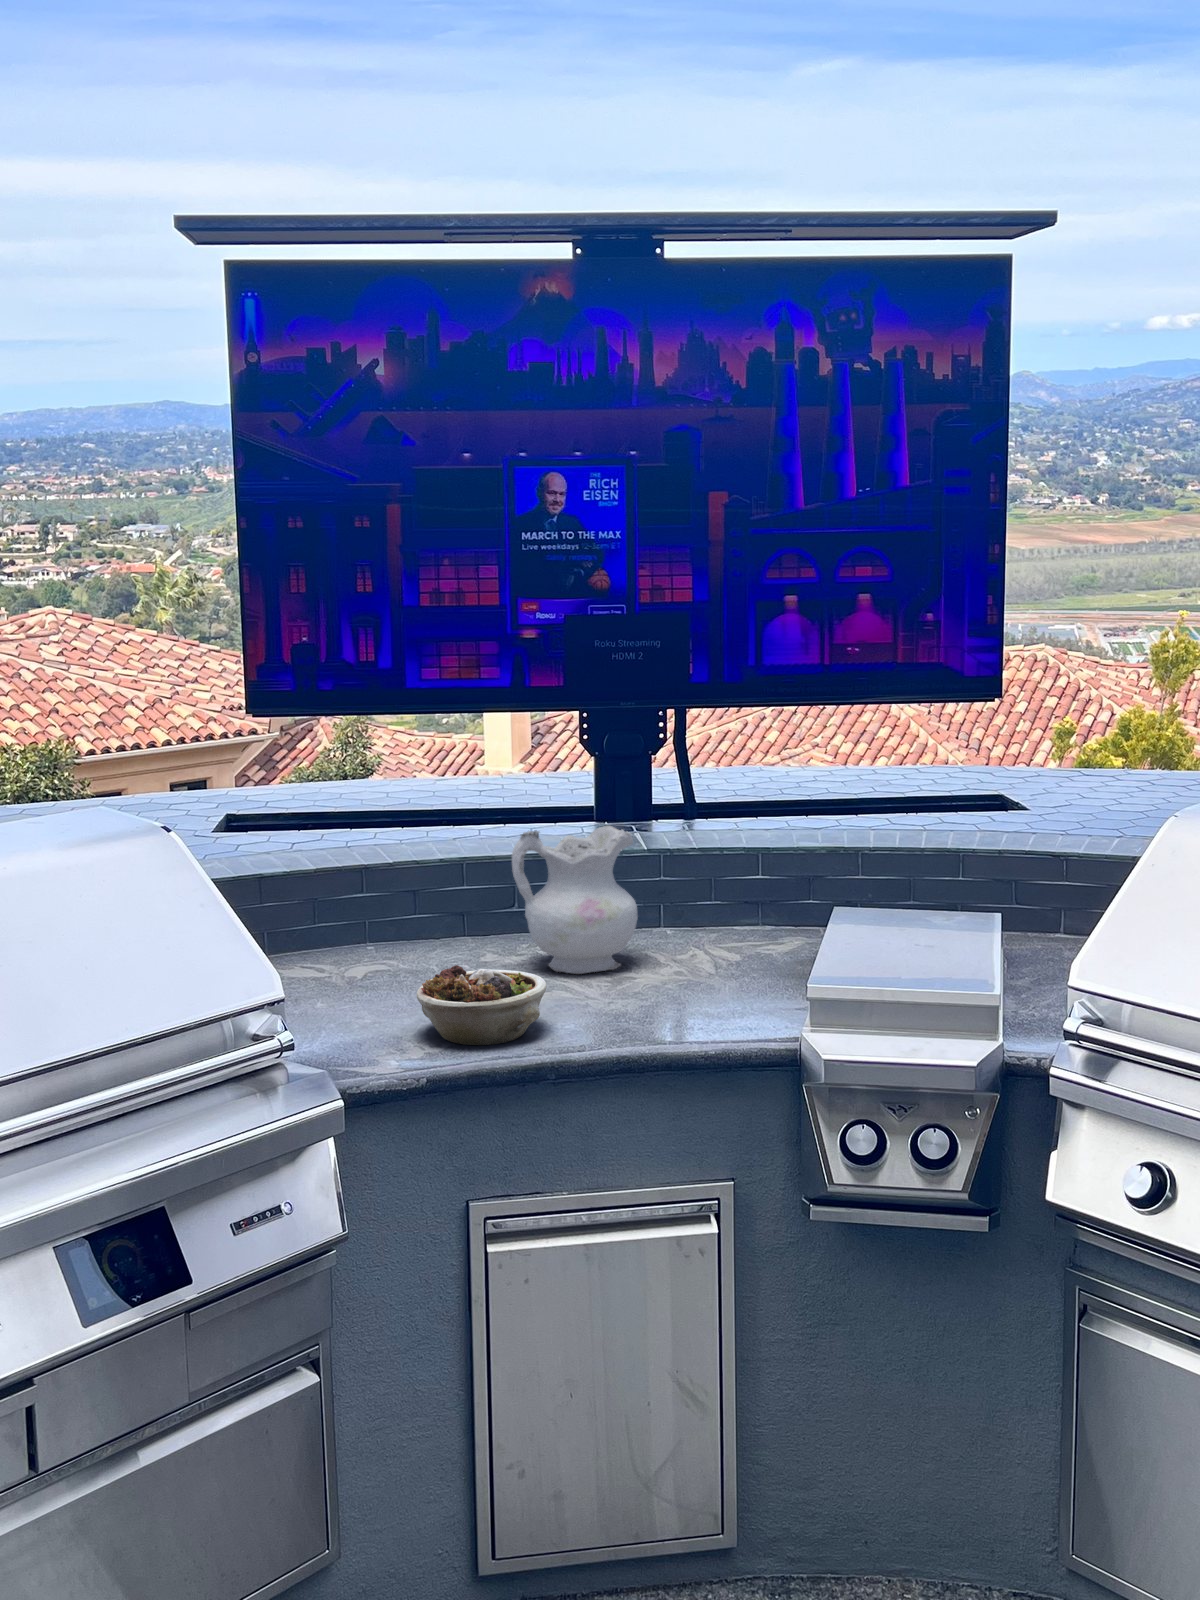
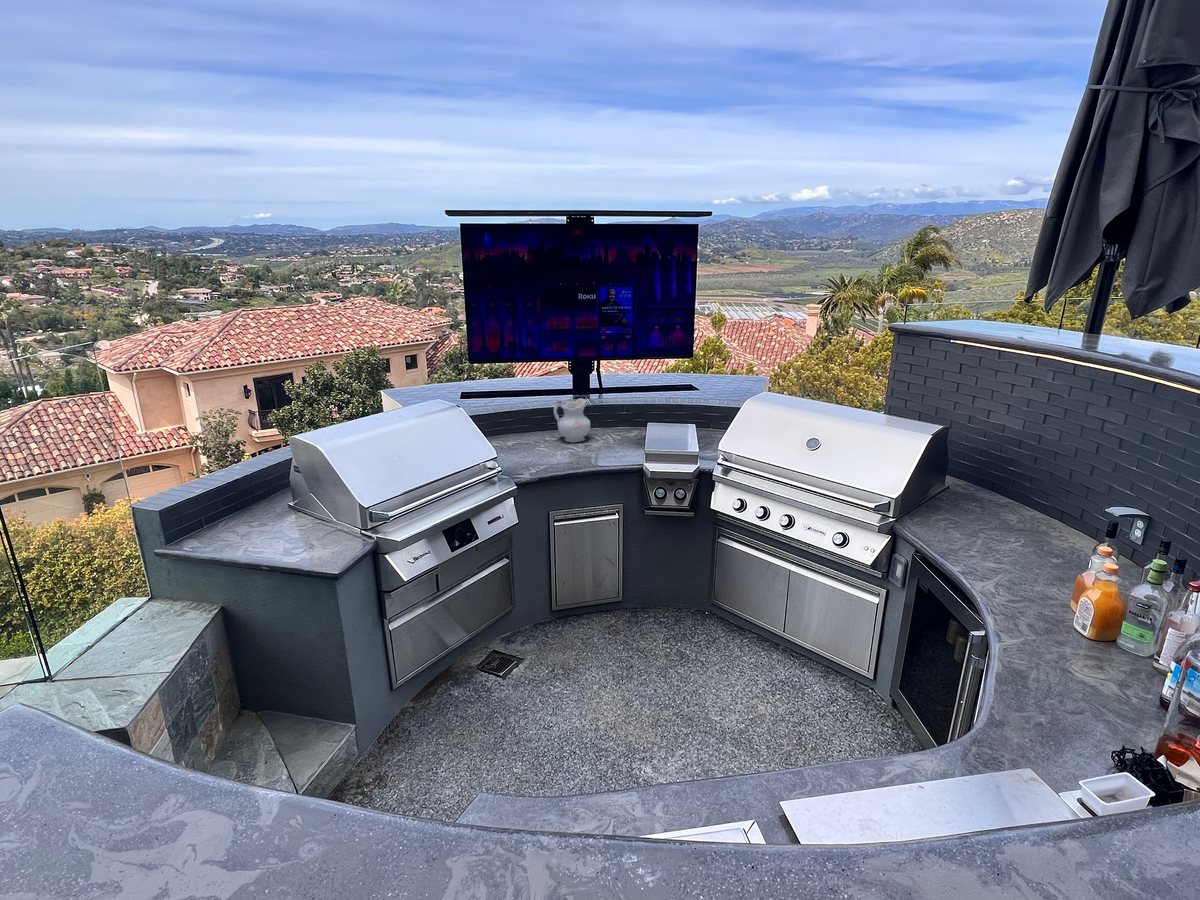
succulent planter: present [417,965,547,1045] -> none [531,444,569,467]

